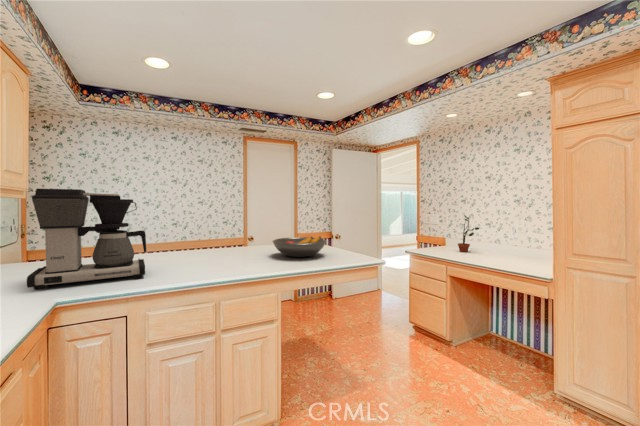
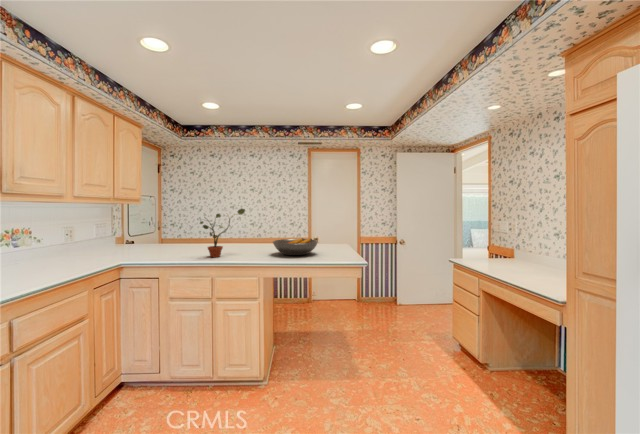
coffee maker: present [27,189,146,290] -> none [108,202,179,261]
potted plant: present [458,215,479,252] -> present [200,209,245,257]

